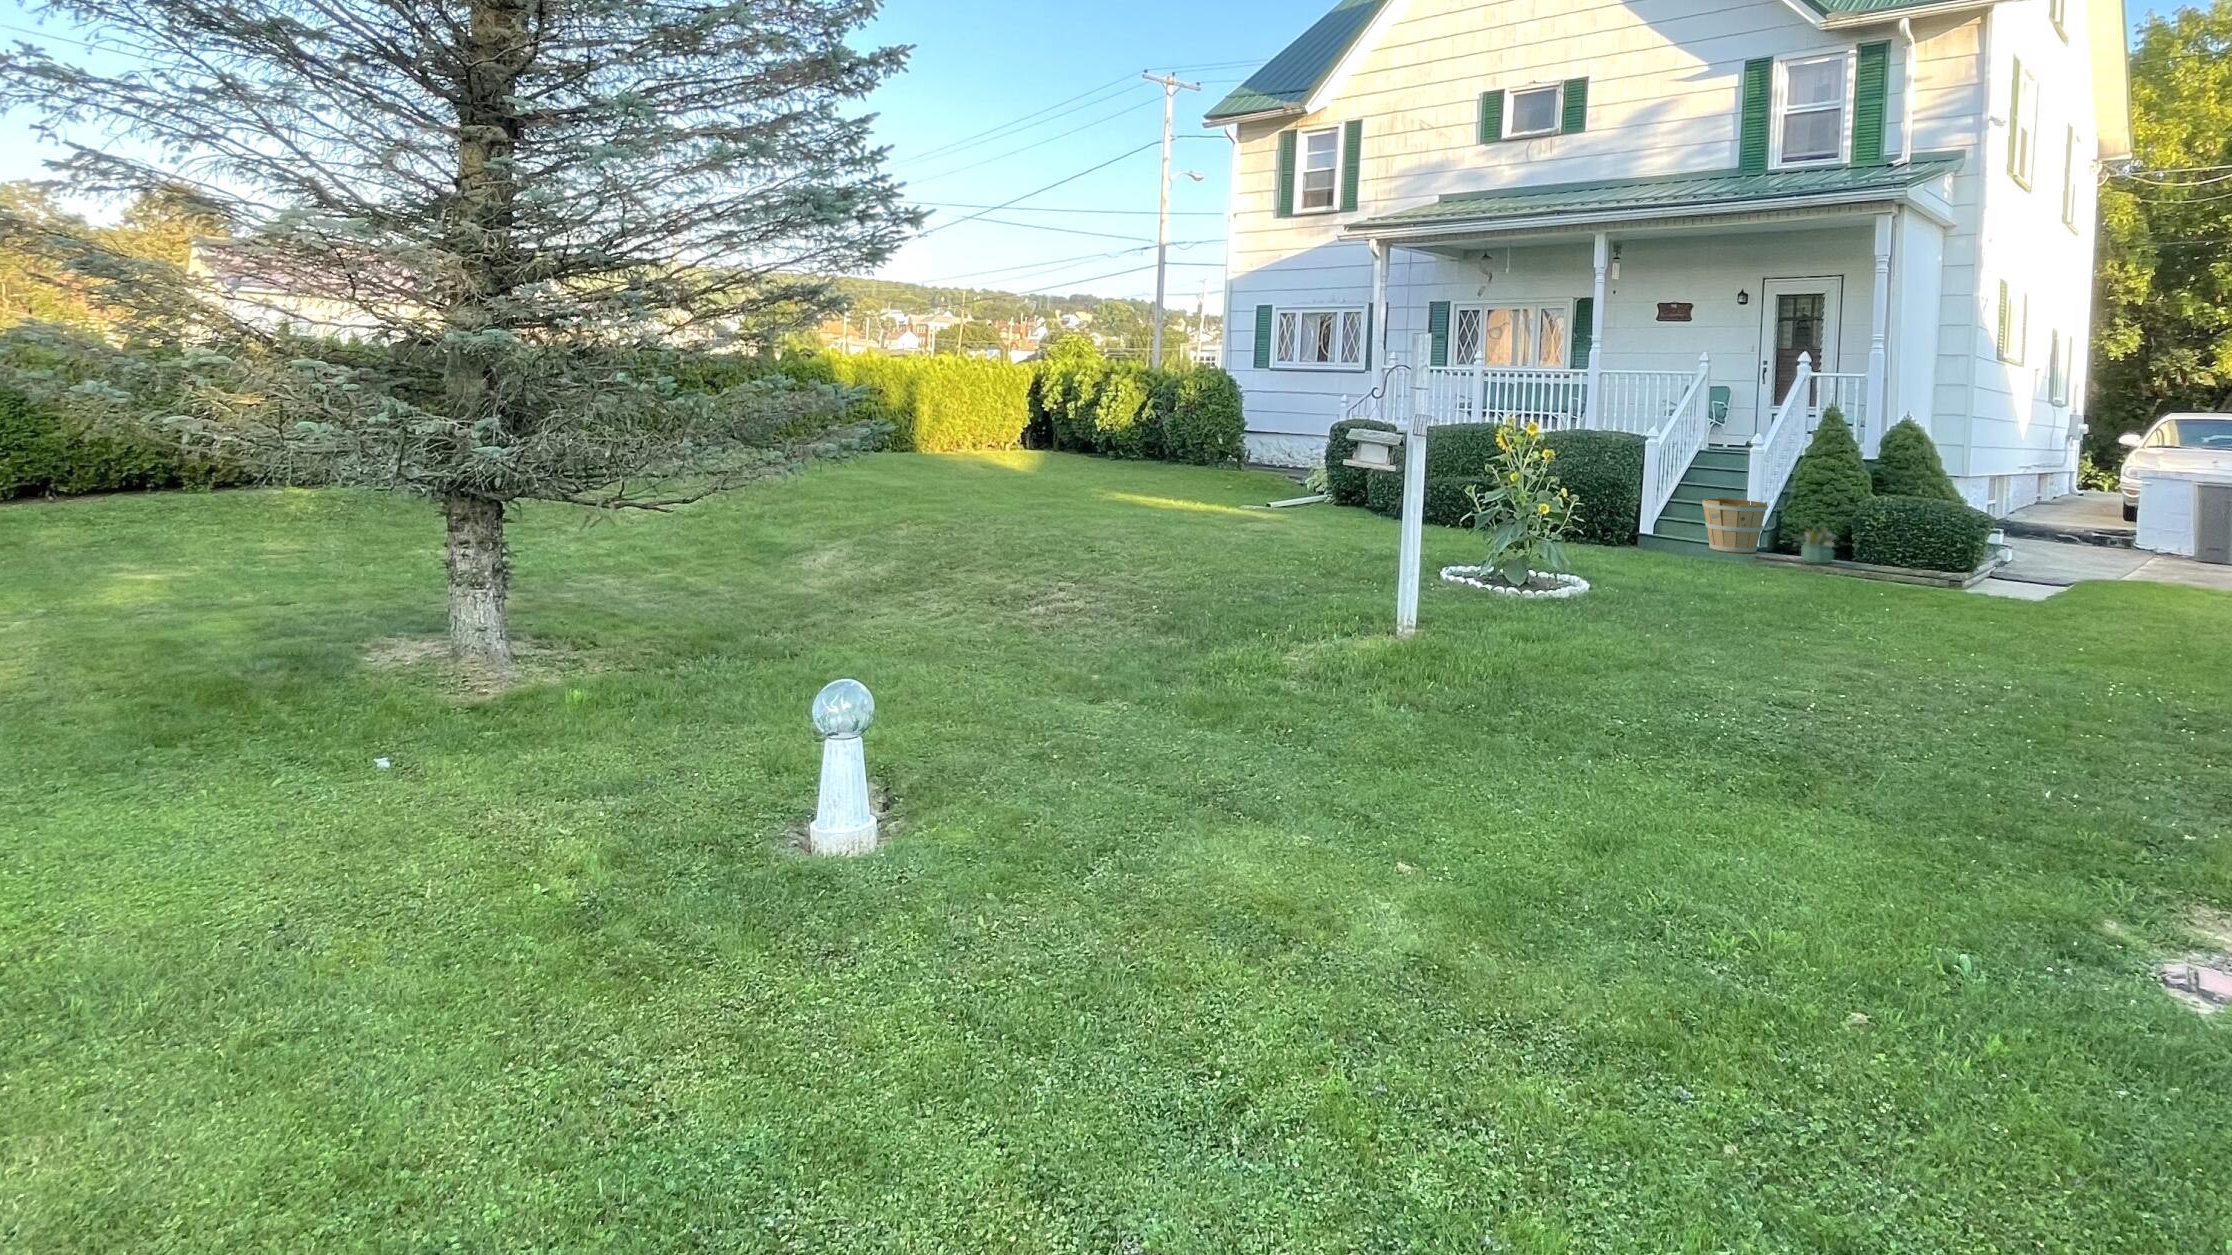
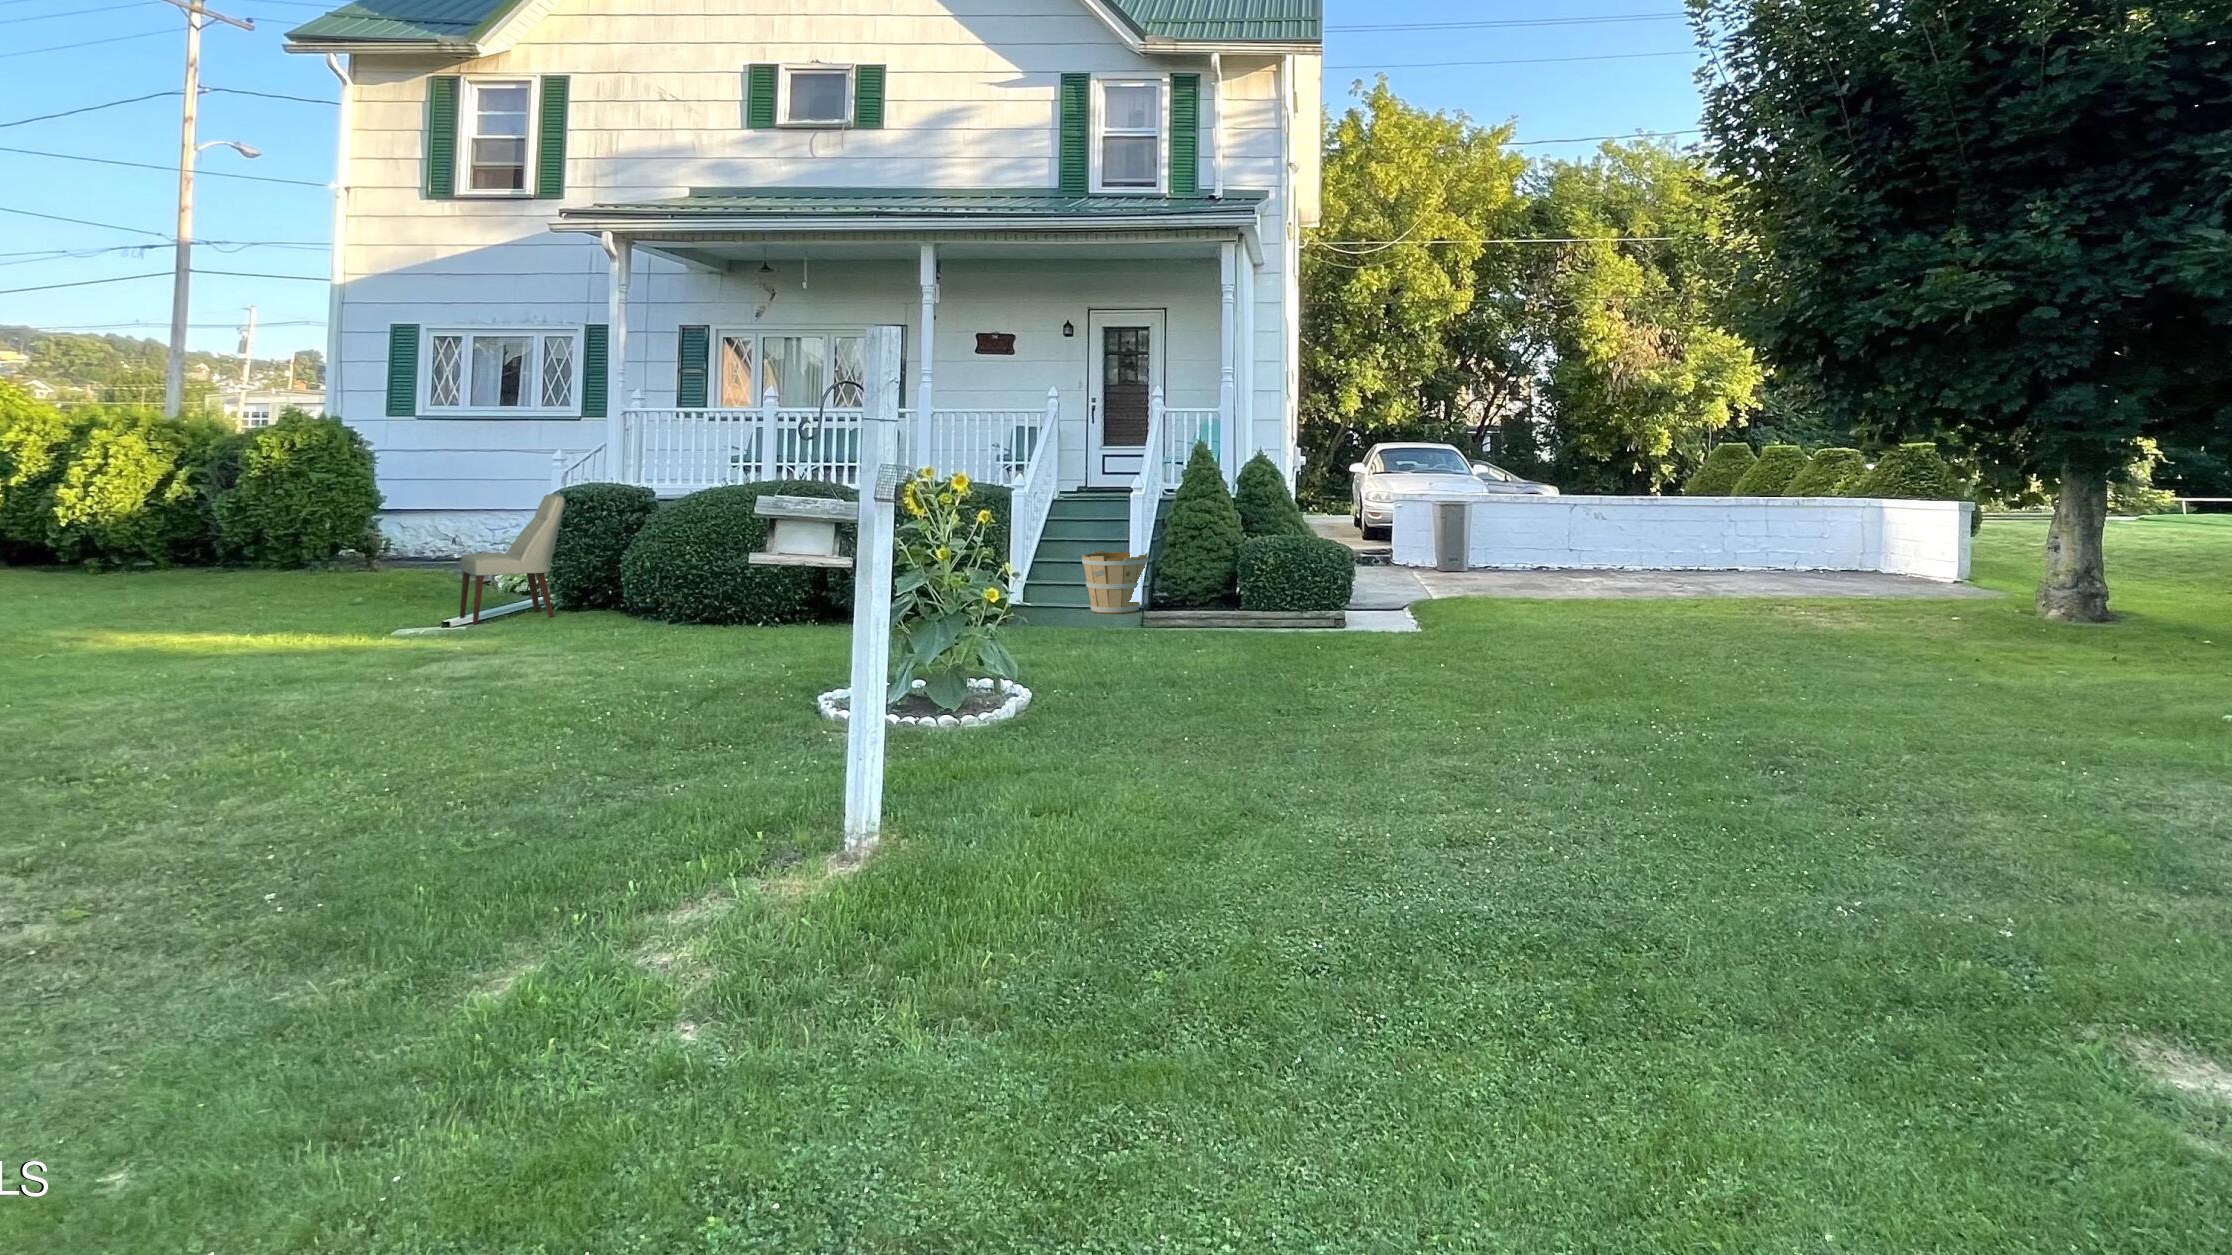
chair: none [1270,425,1330,508] -> present [460,494,565,624]
decorative plant: present [1794,527,1836,563] -> none [1178,575,1222,614]

